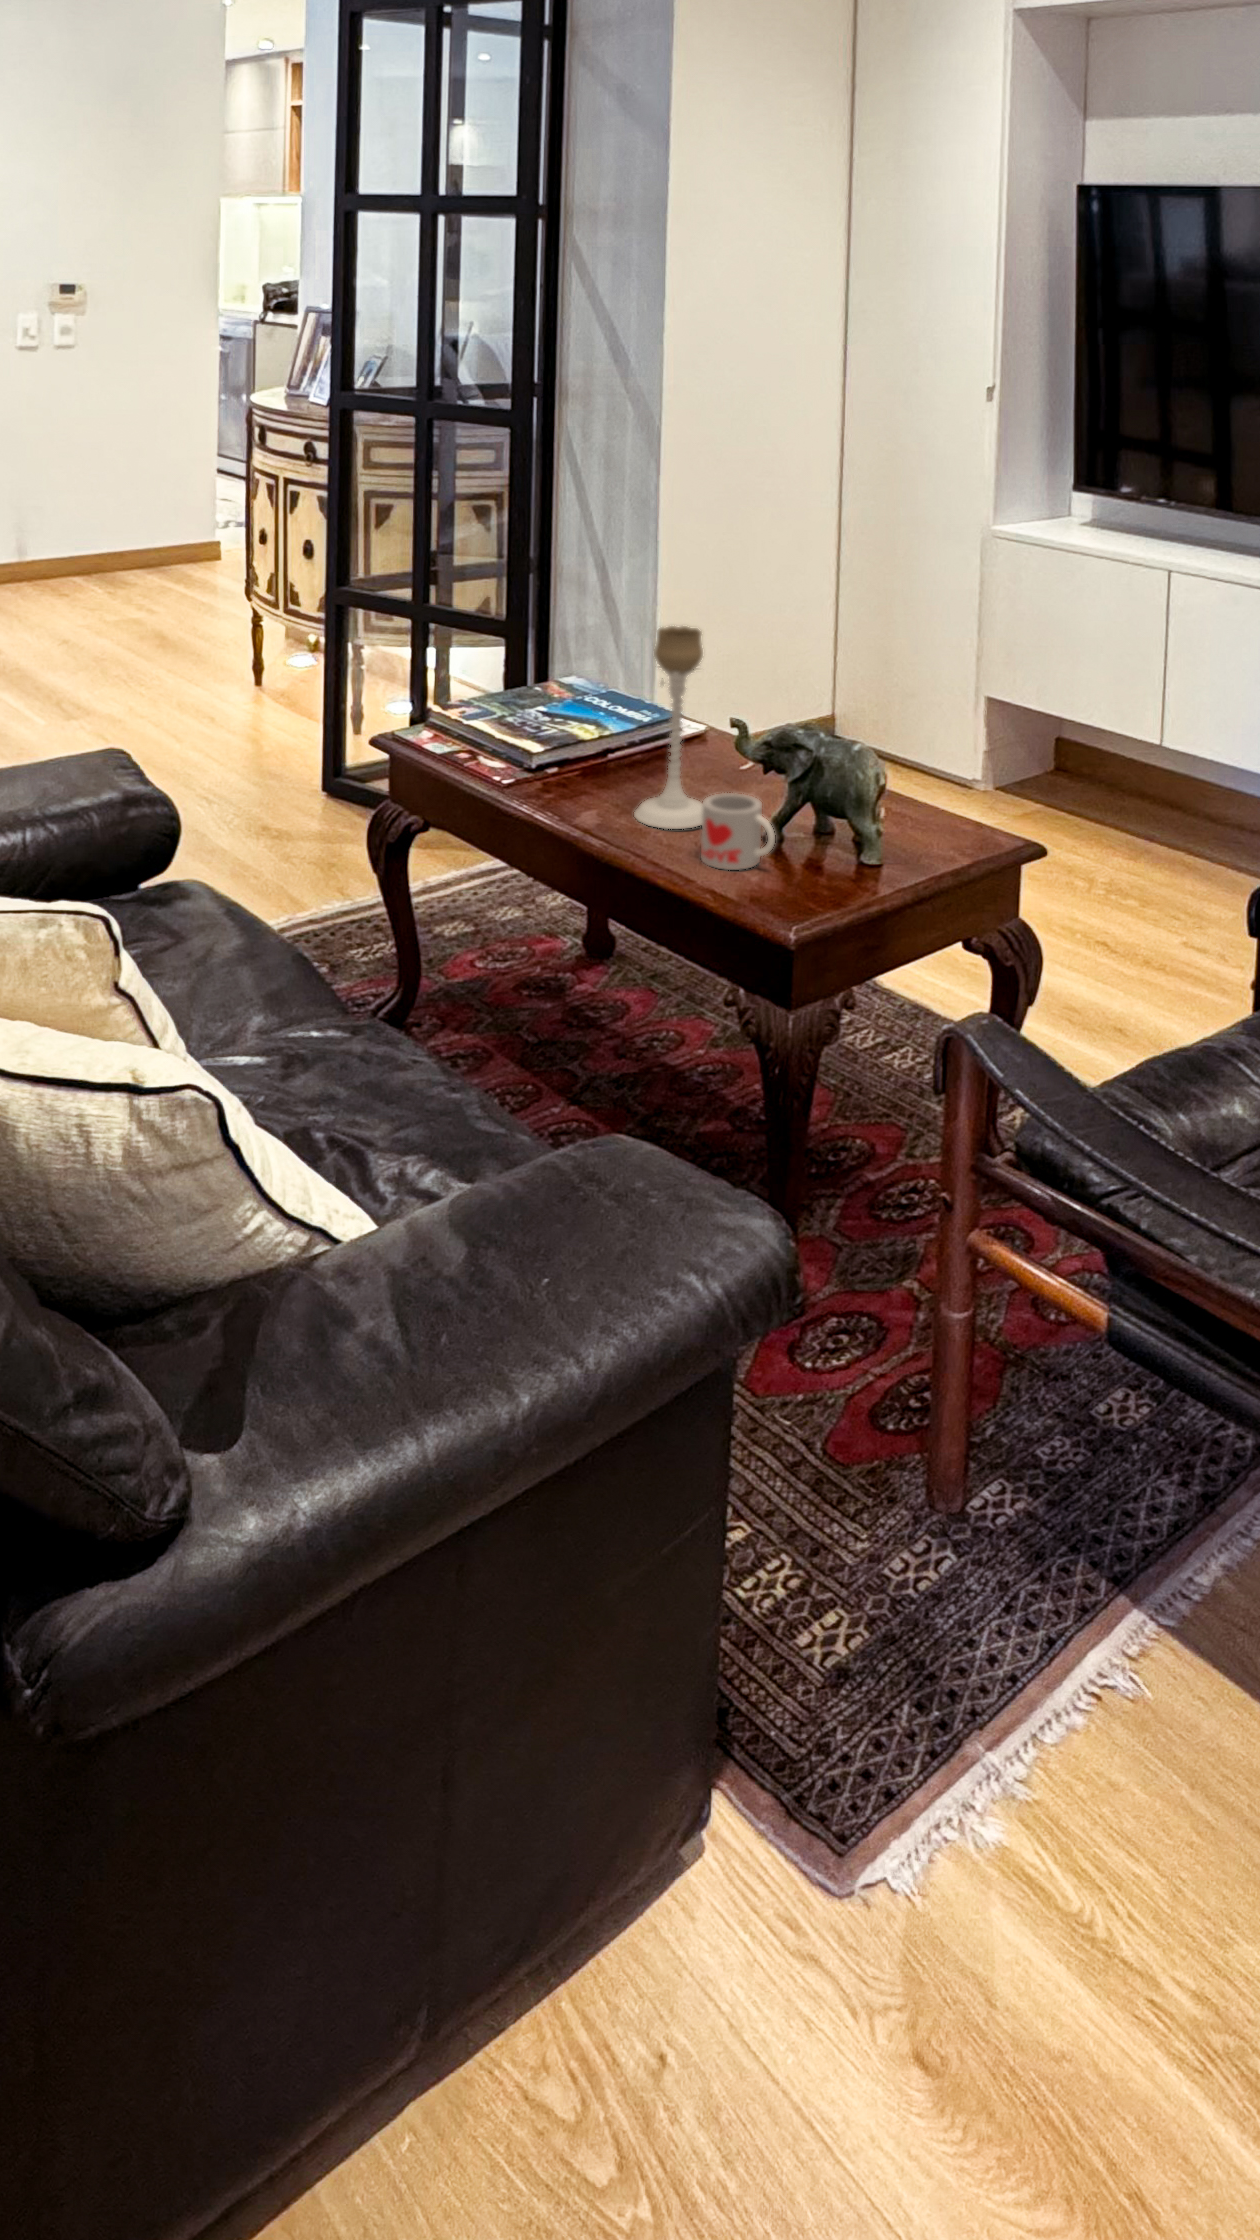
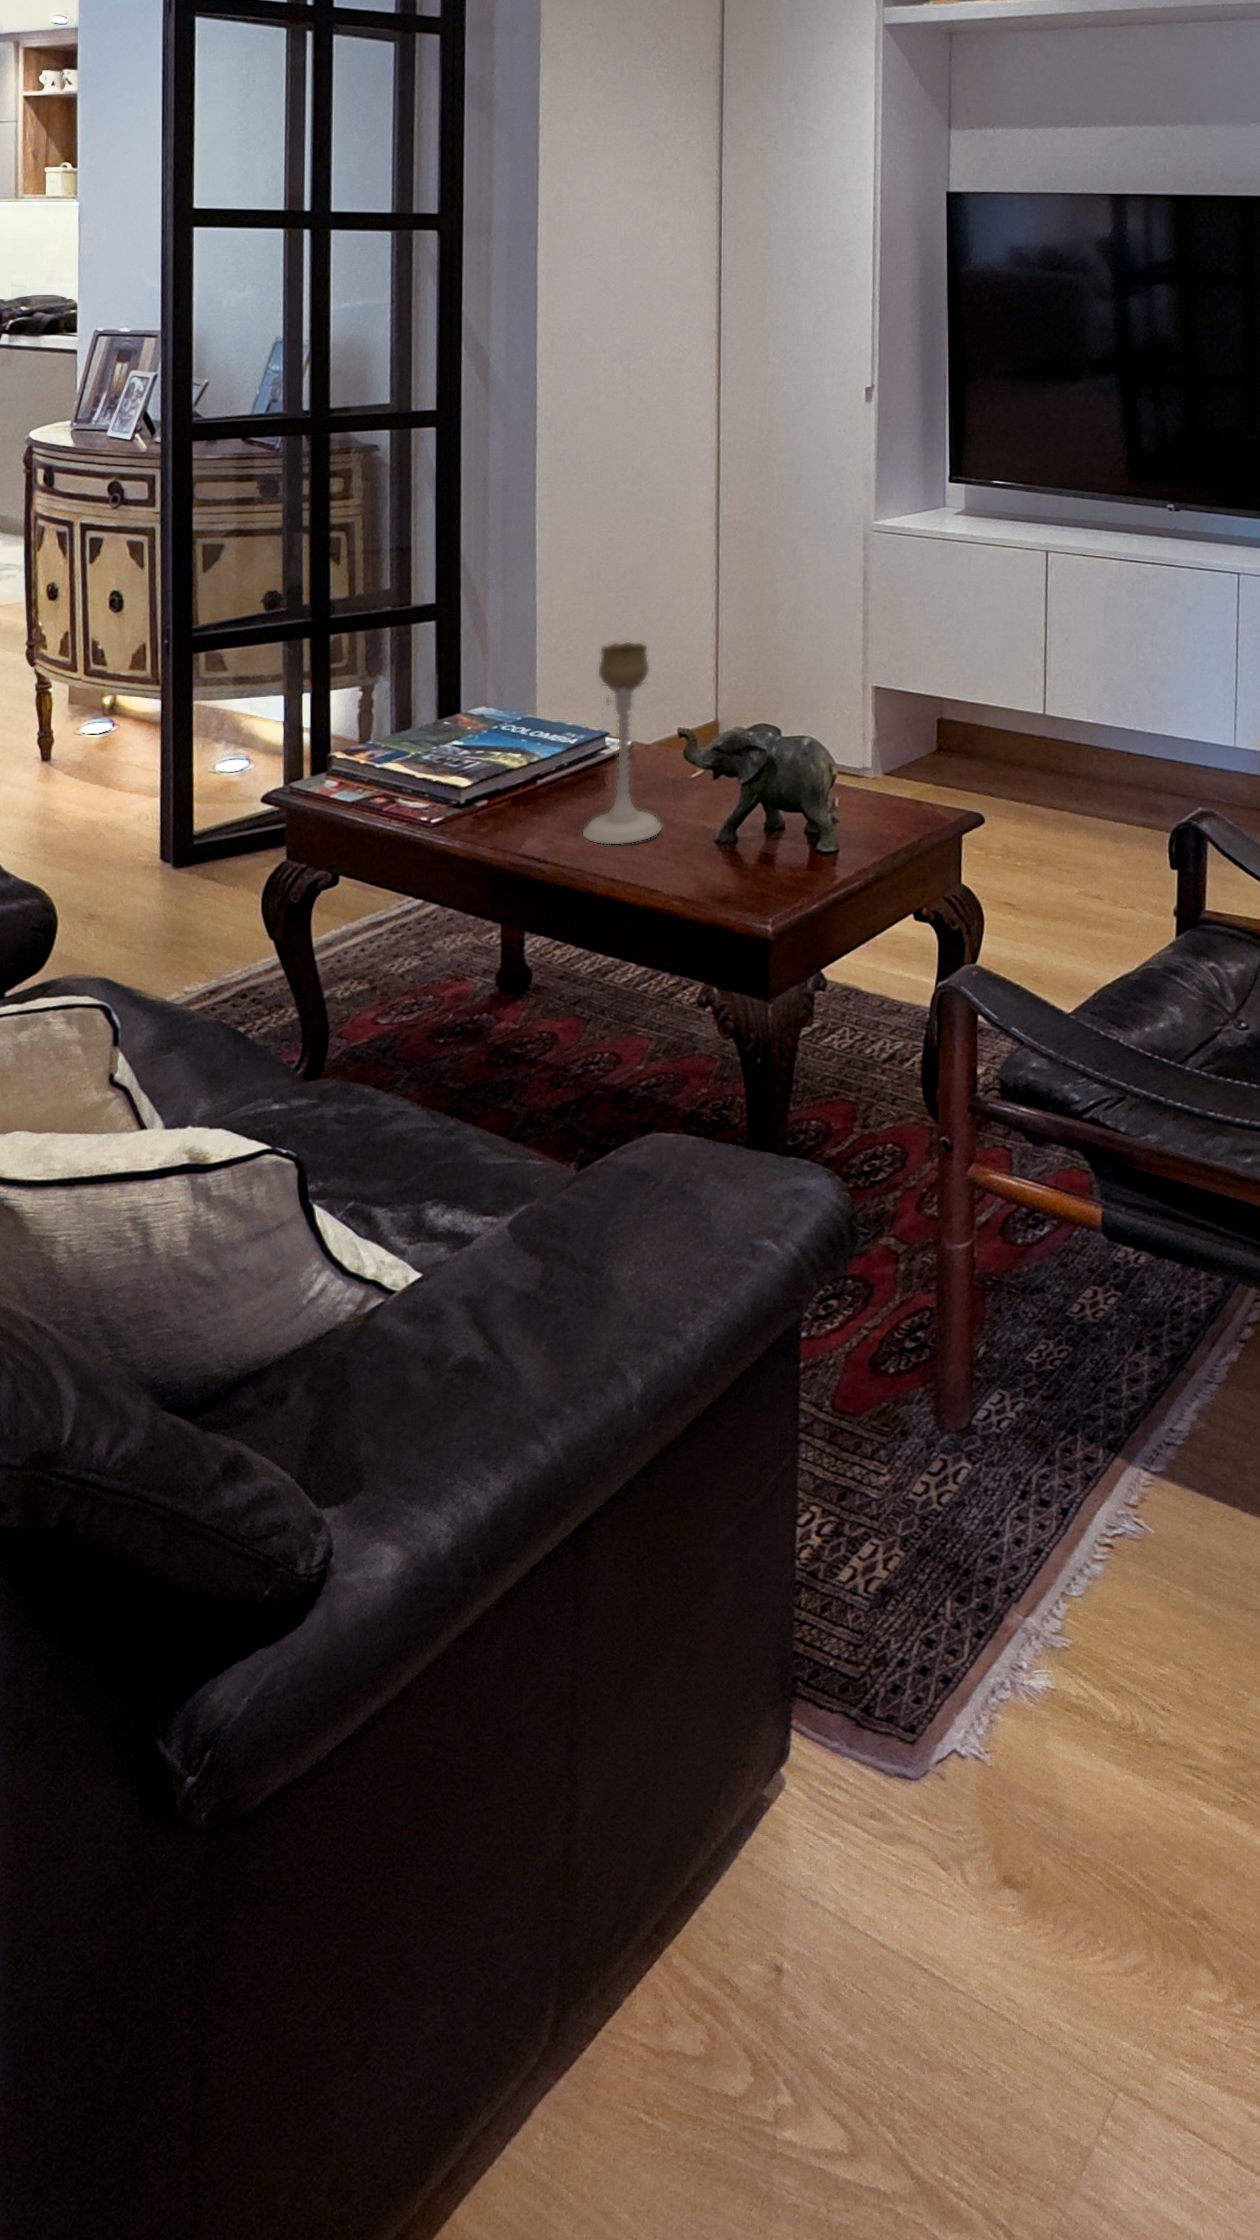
mug: present [701,793,775,870] -> none [660,800,735,875]

